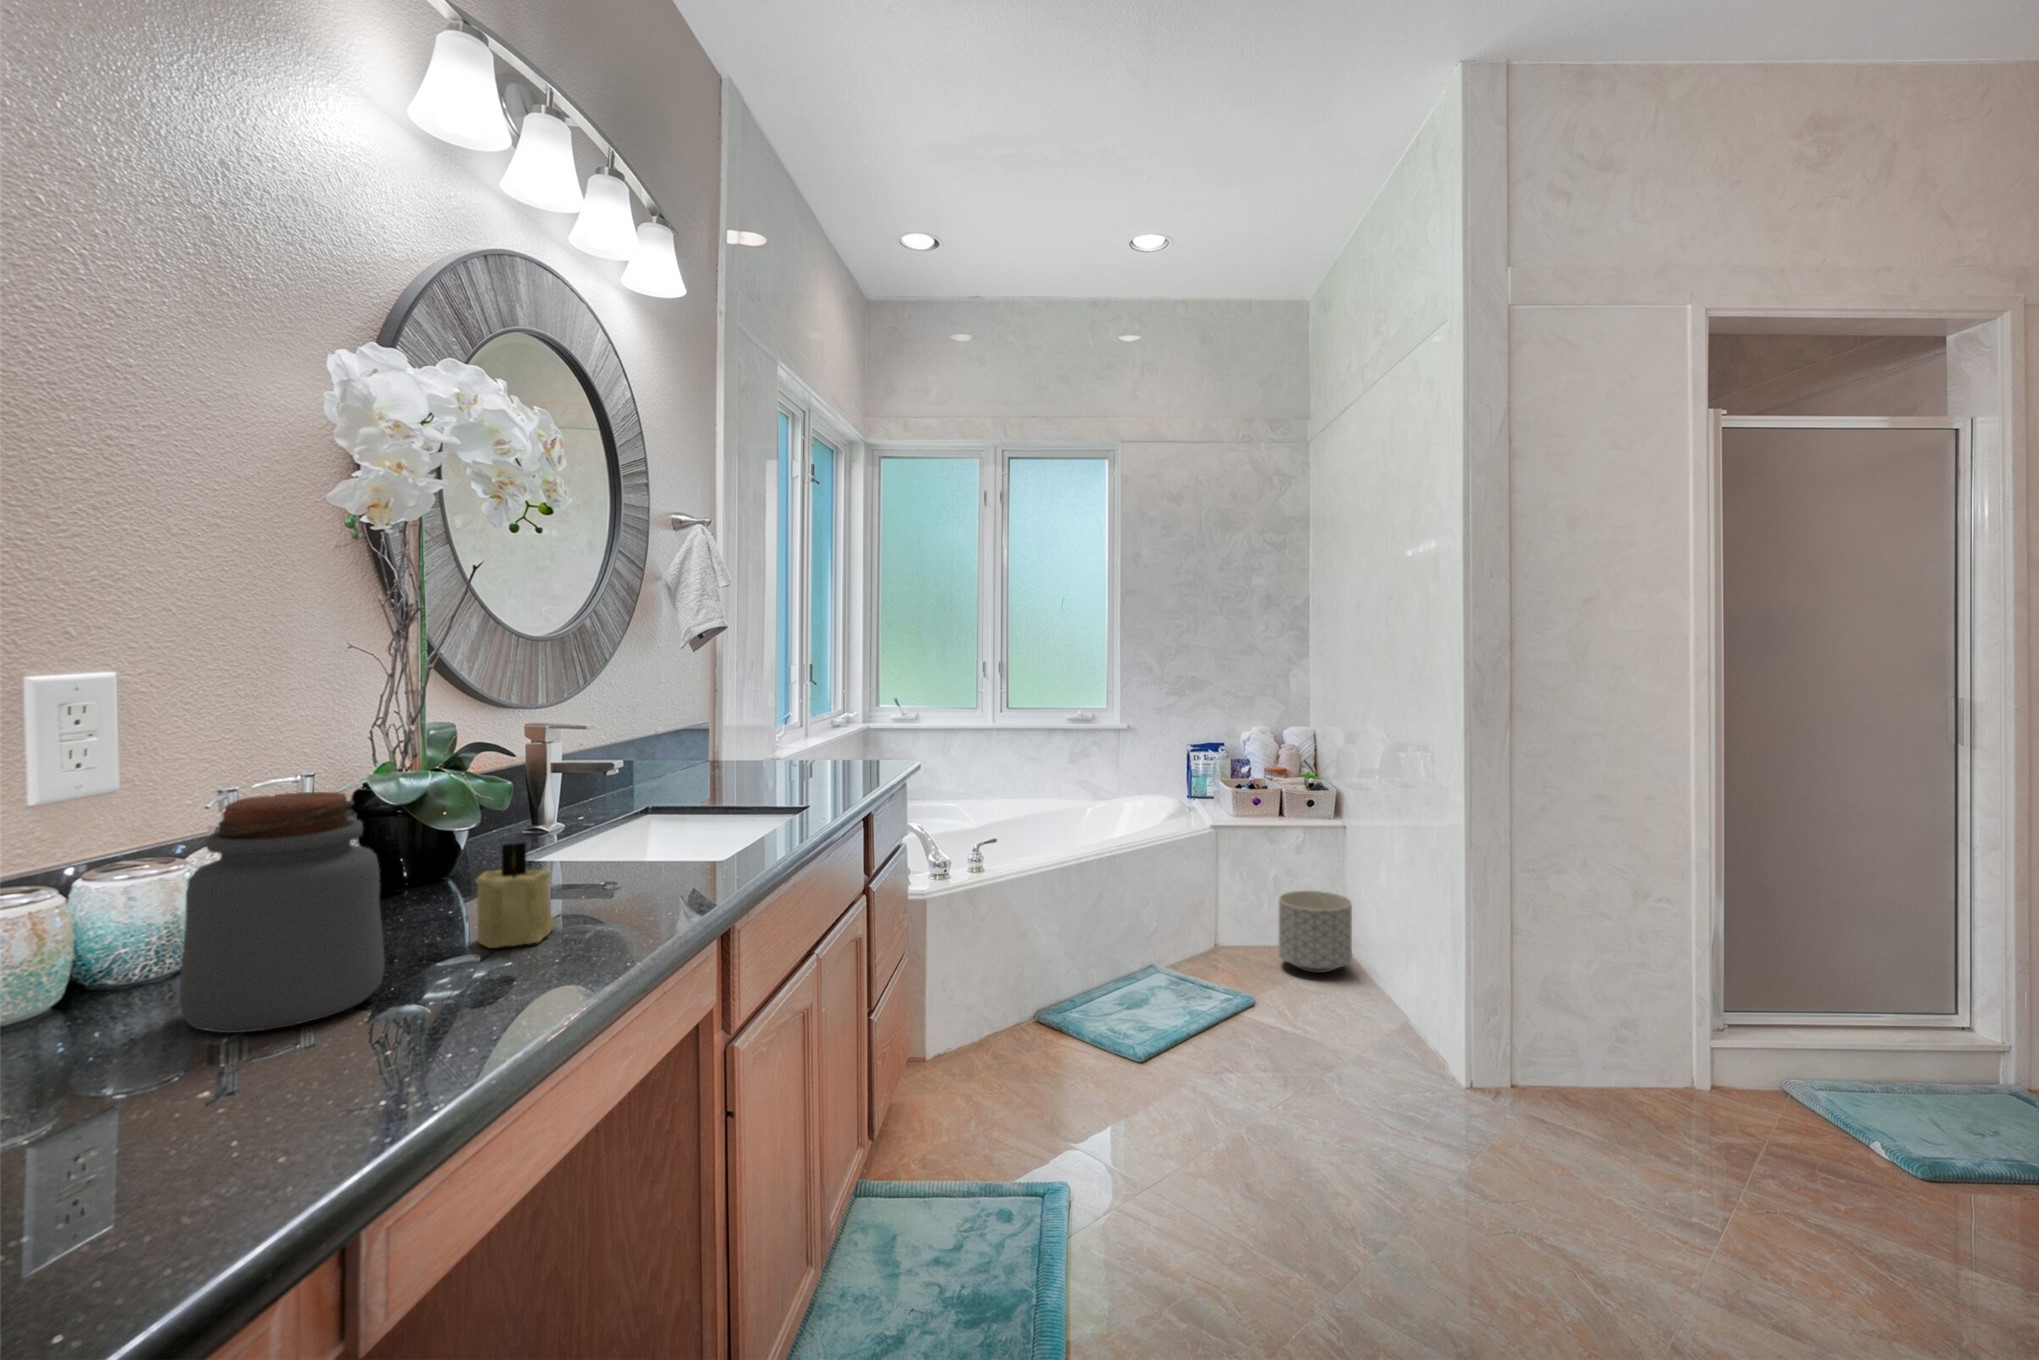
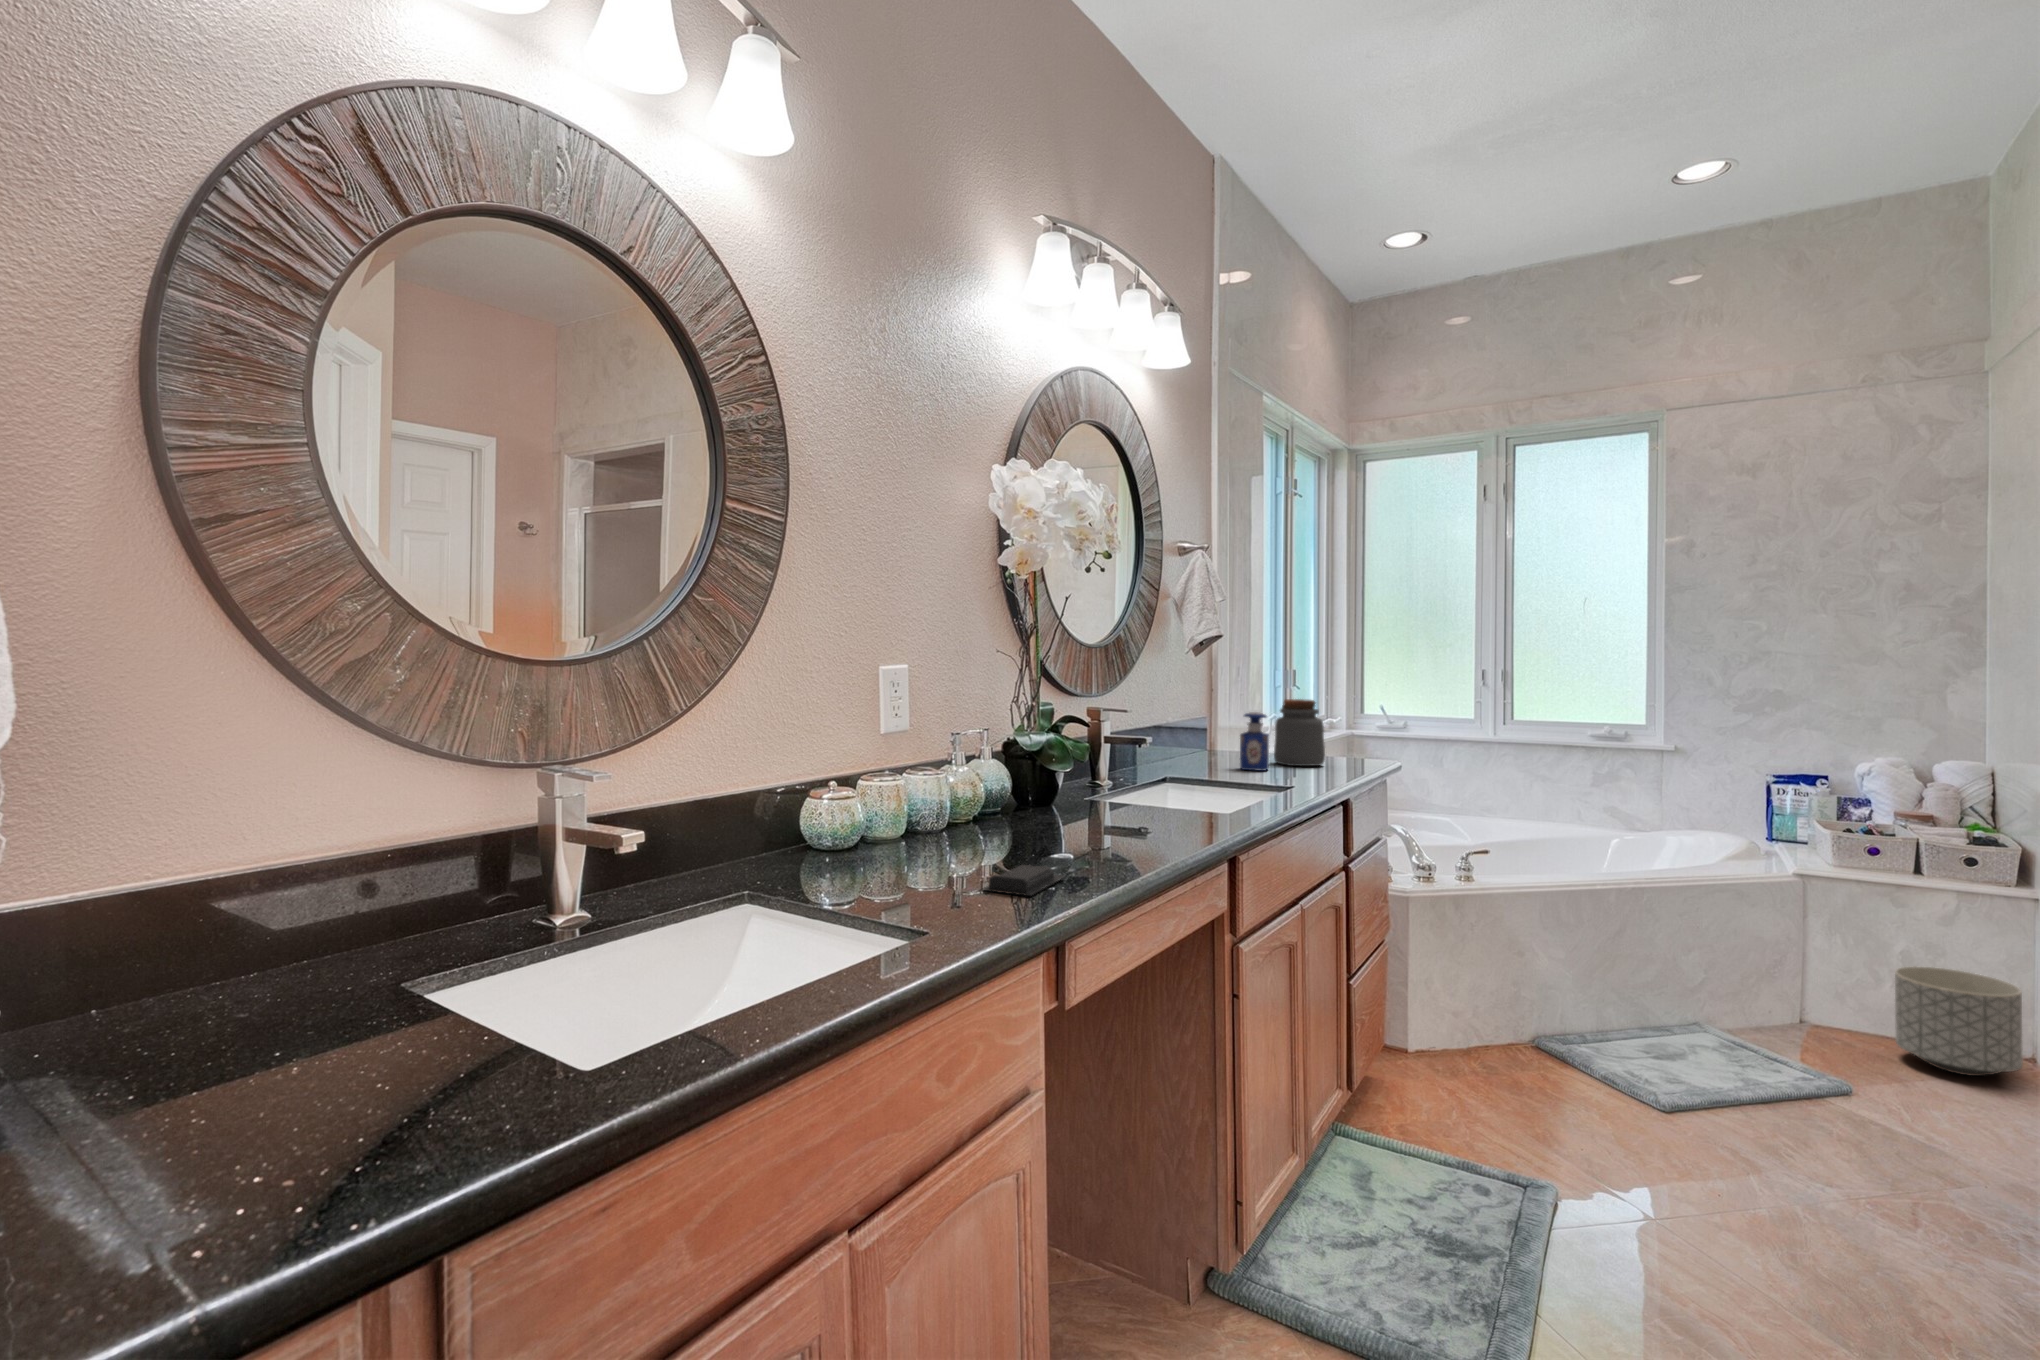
perfume bottle: none [745,717,779,785] -> present [1240,712,1269,771]
jar: present [179,792,385,1033] -> present [1274,699,1325,766]
candle: present [475,843,555,948] -> none [1078,774,1122,839]
soap bar: none [156,1065,398,1174] -> present [983,865,1064,896]

